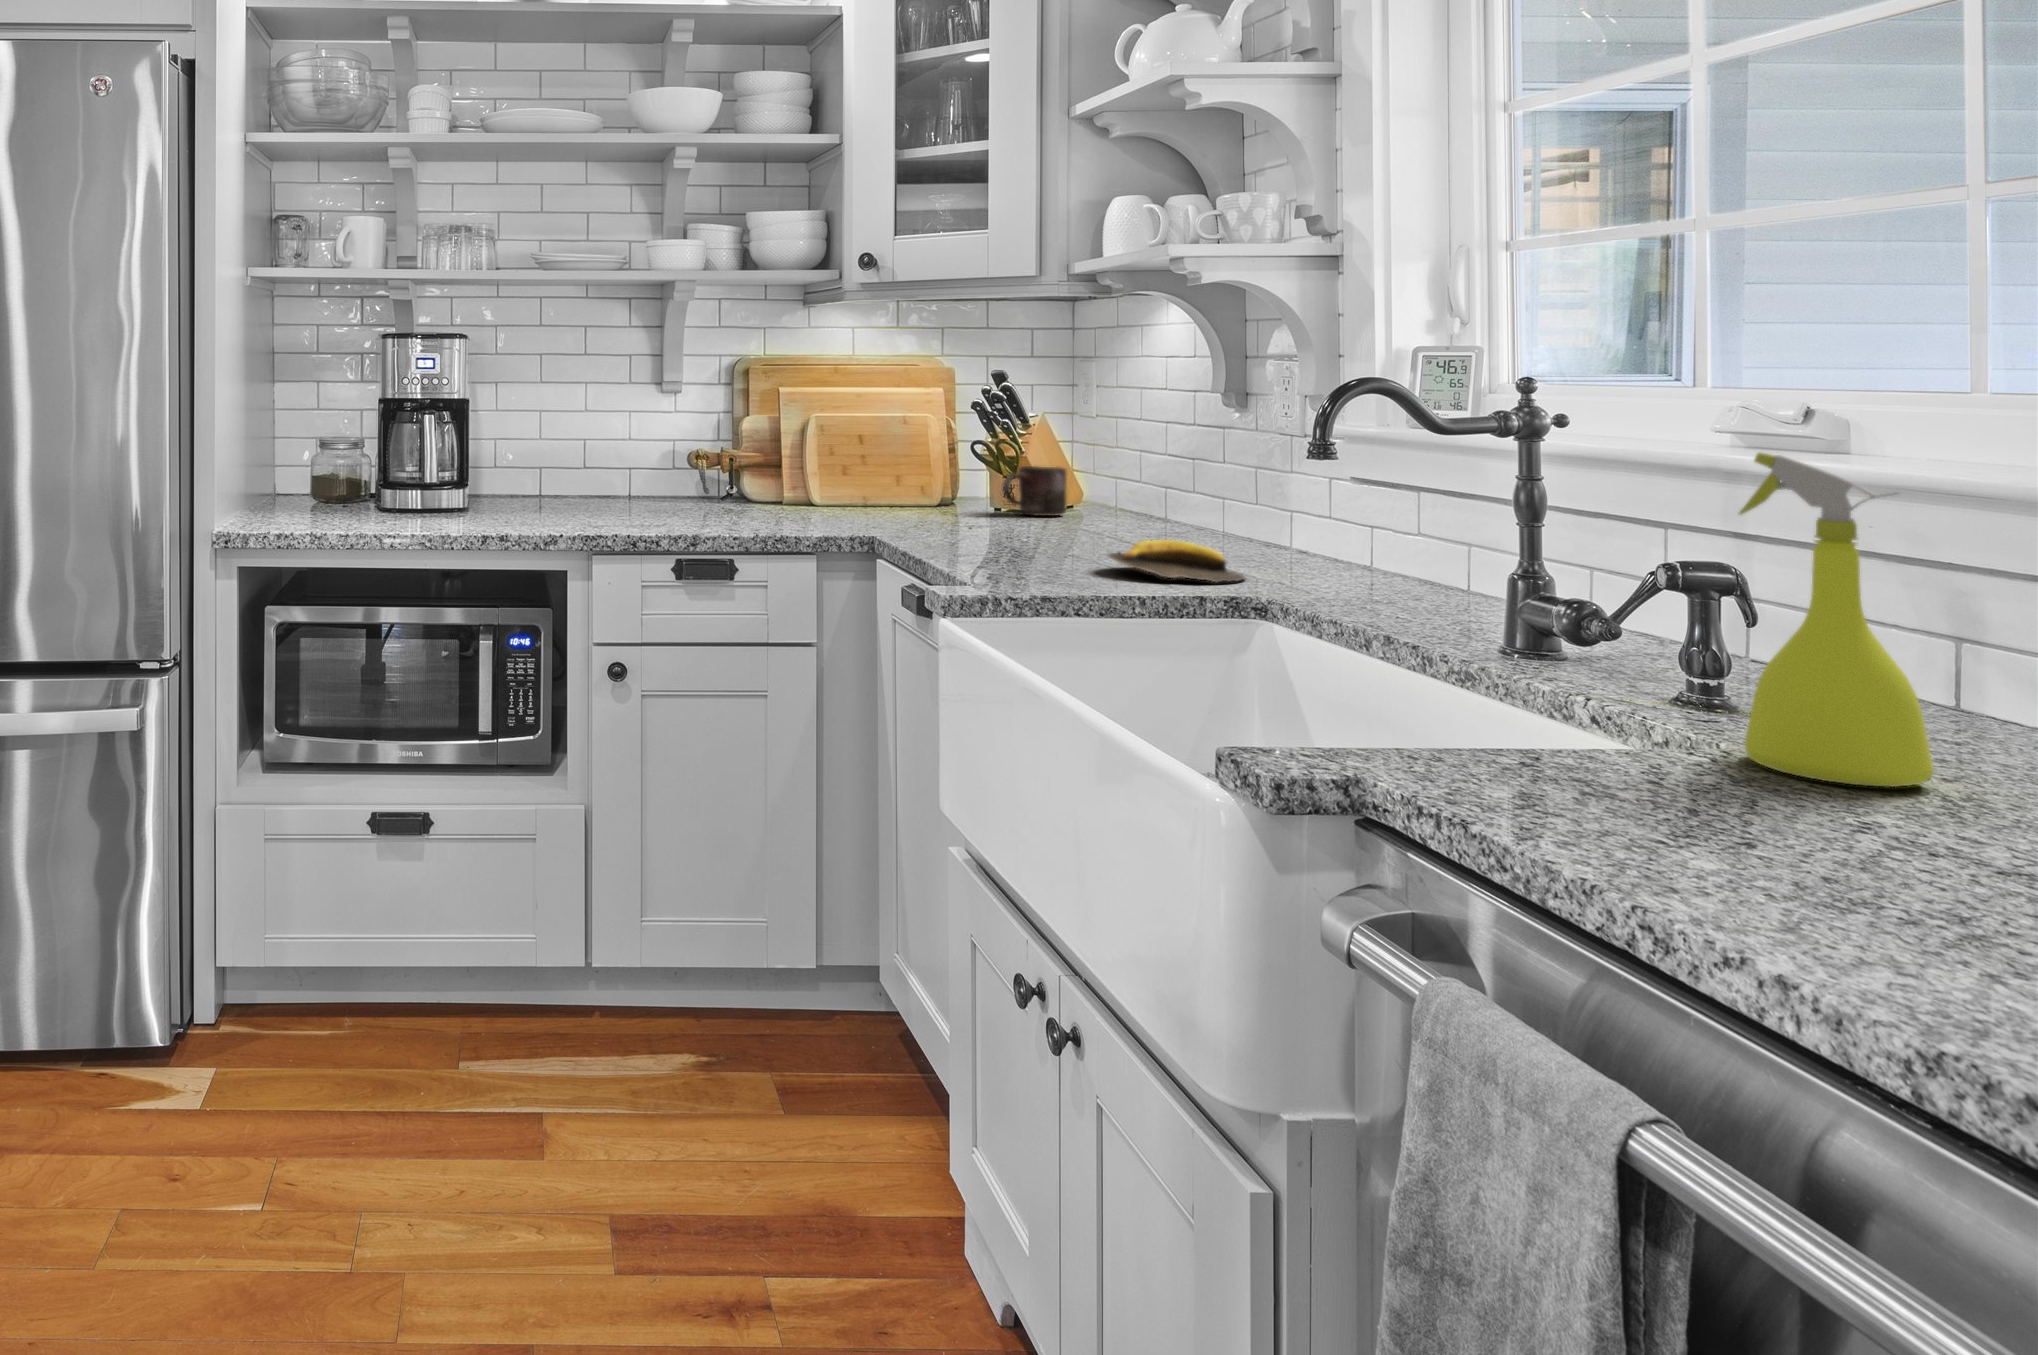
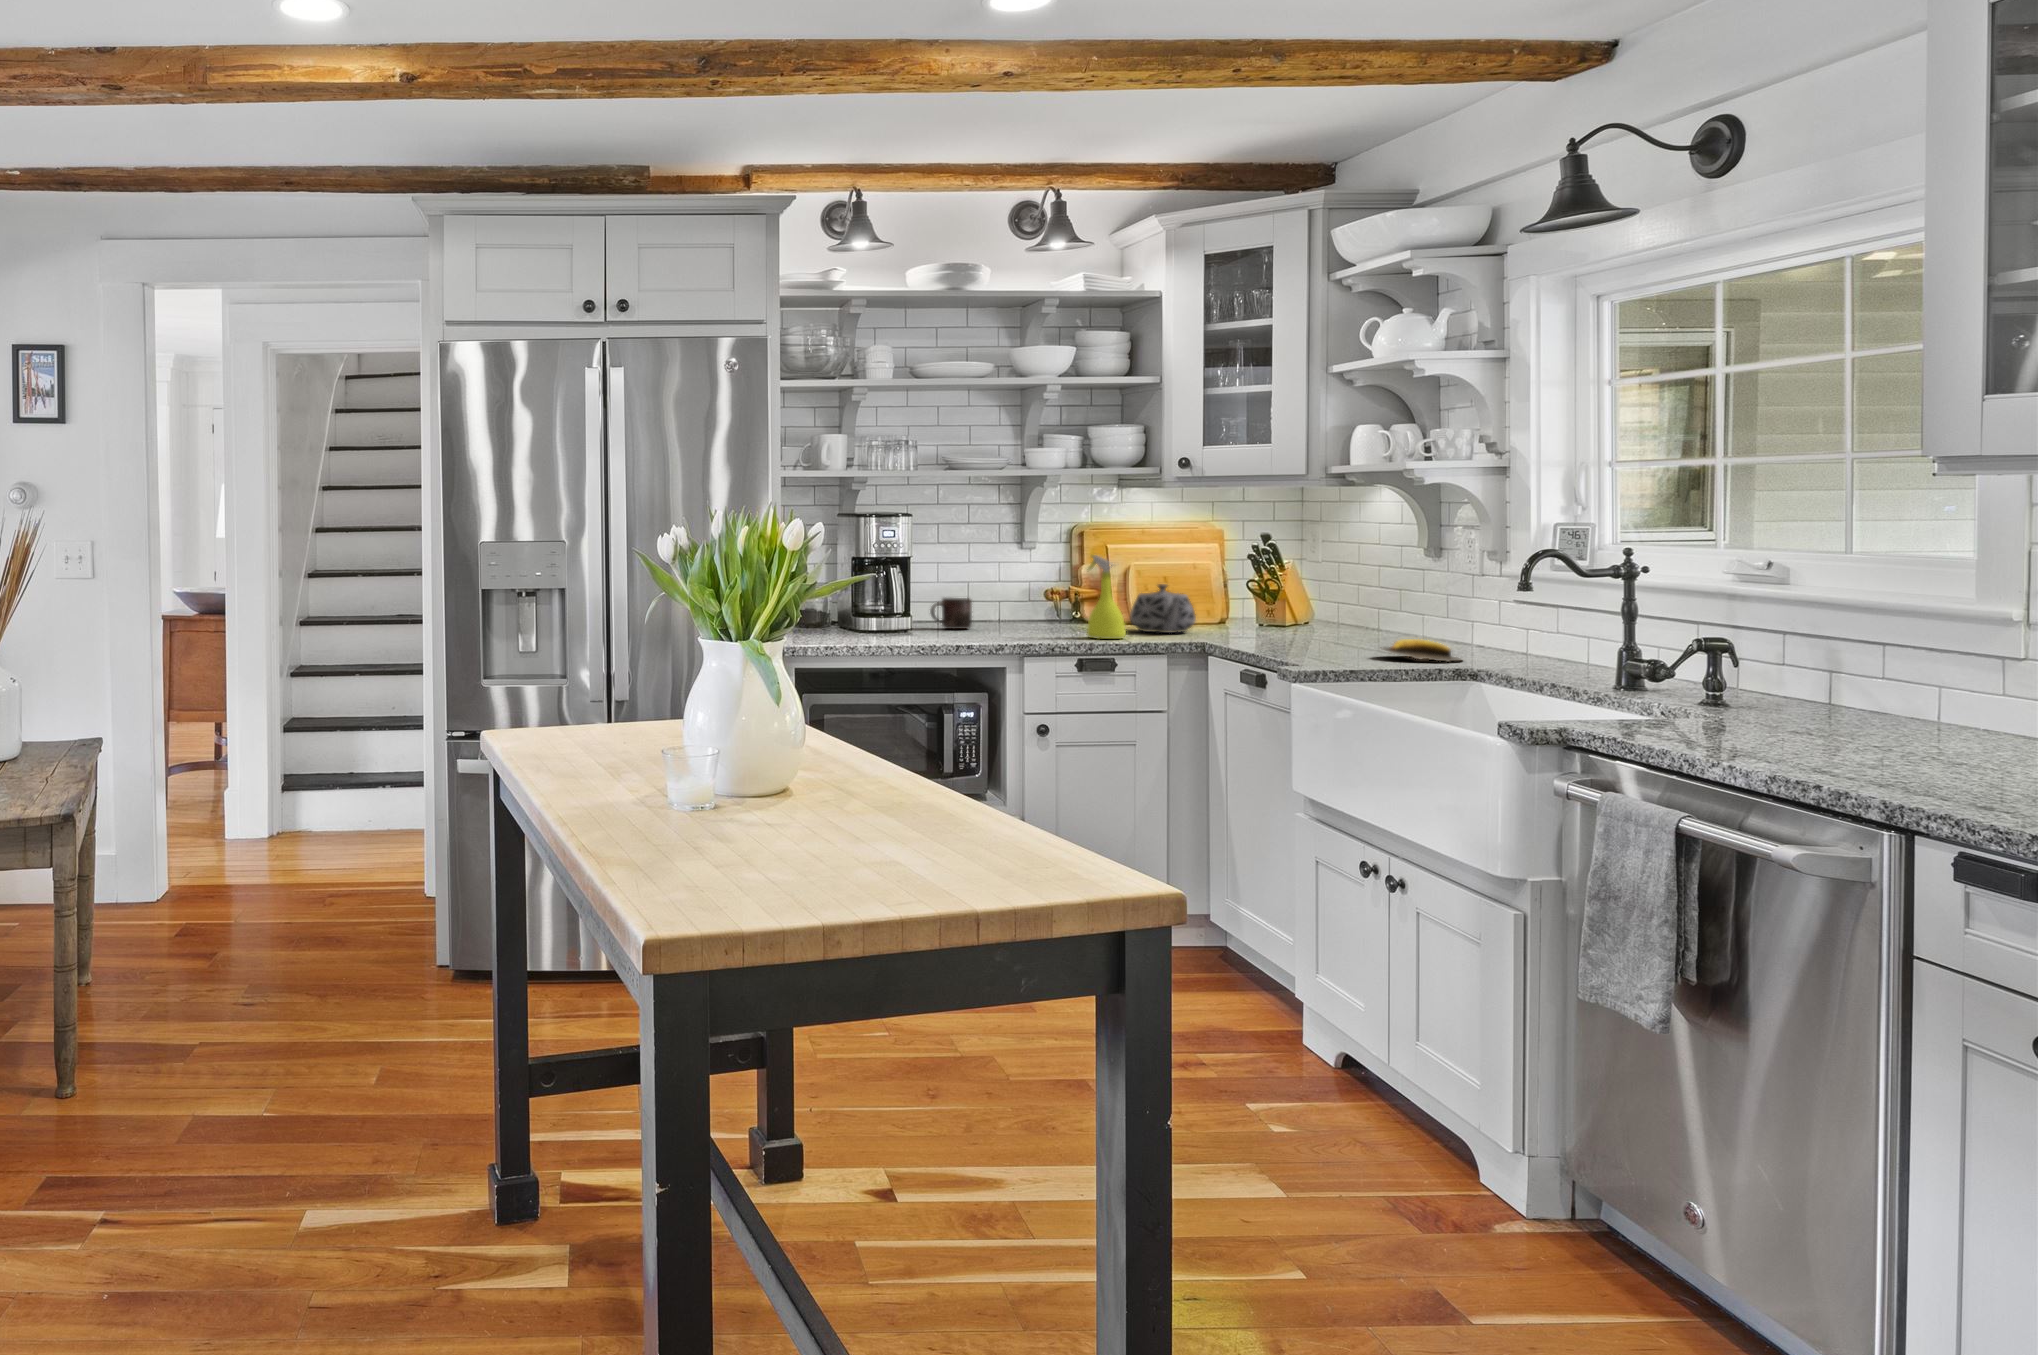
teapot: none [789,443,883,516] -> present [1130,584,1196,633]
spray bottle: present [1740,452,1934,787] -> present [1086,555,1126,639]
mug: present [1003,466,1067,516] -> present [930,598,972,629]

